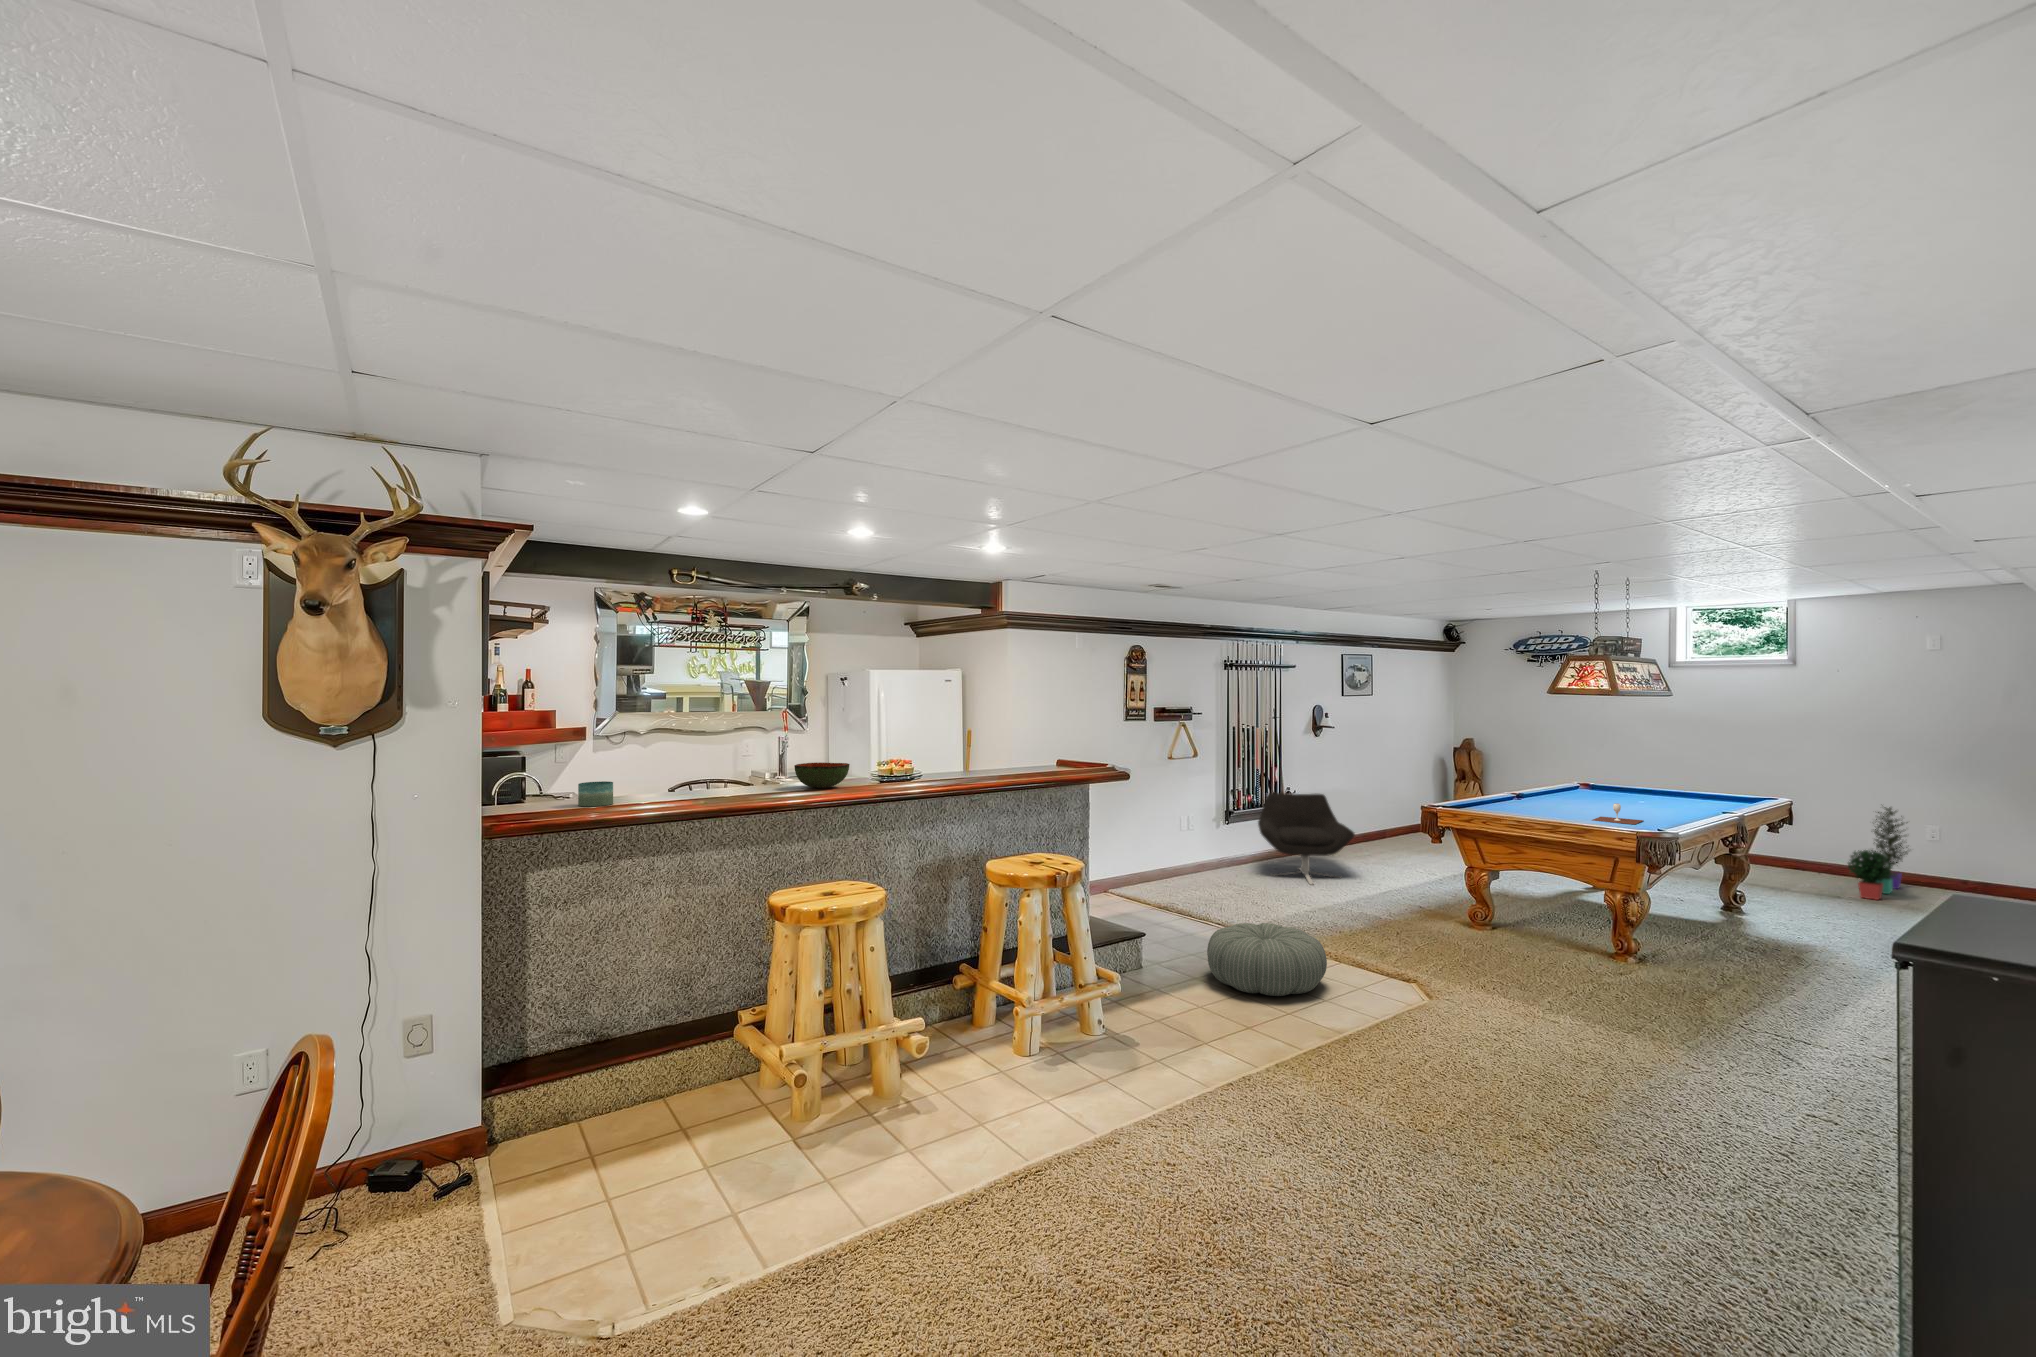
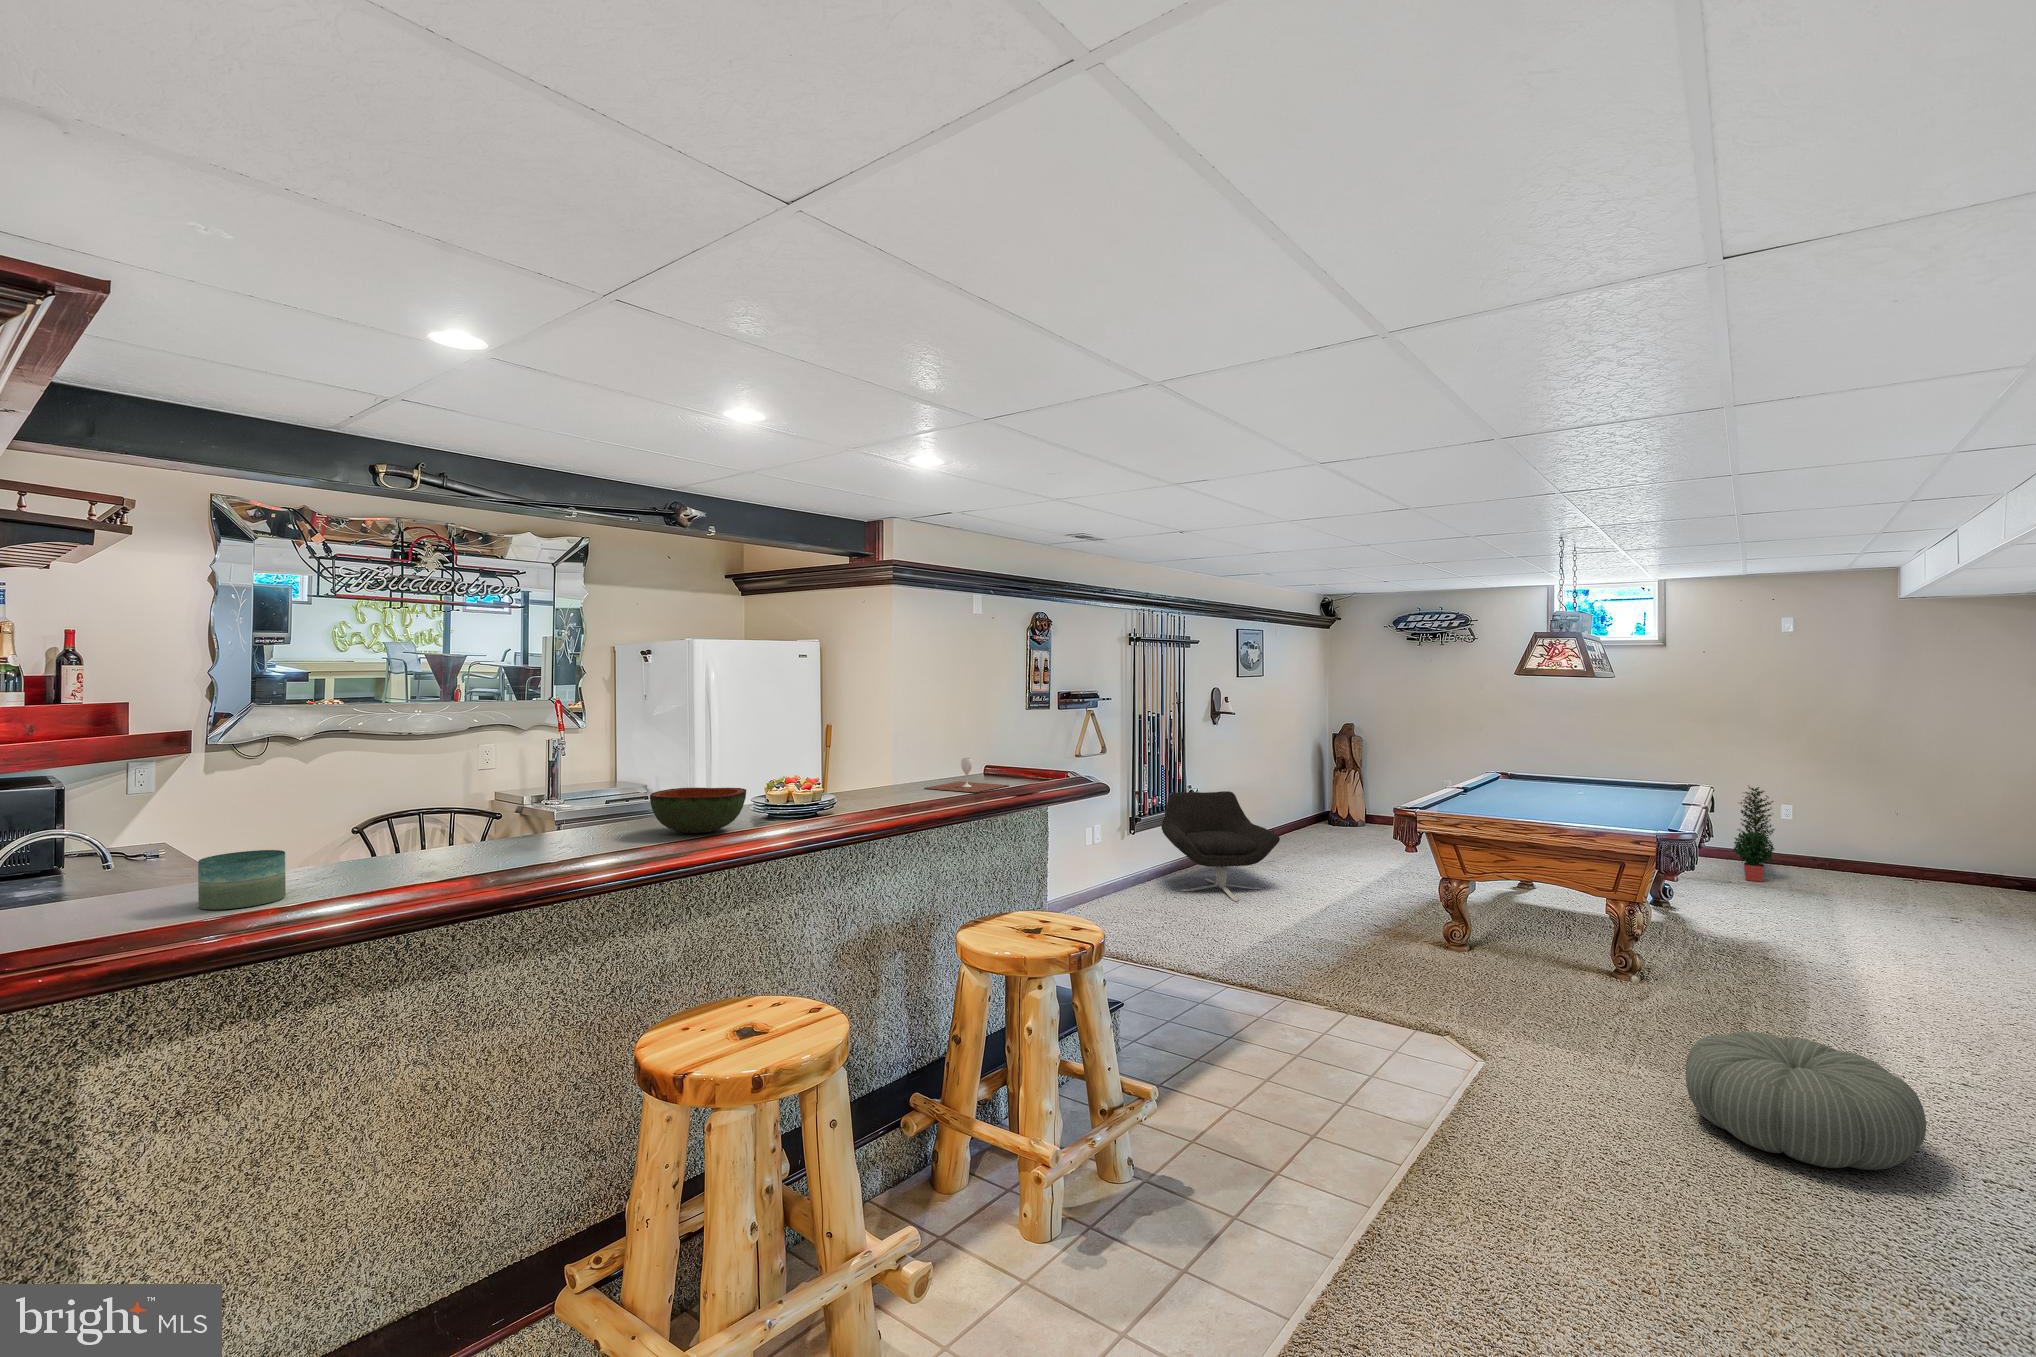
wine glass: present [1592,804,1643,824] -> present [926,758,1009,792]
pouf: present [1207,923,1327,996] -> present [1686,1032,1926,1170]

